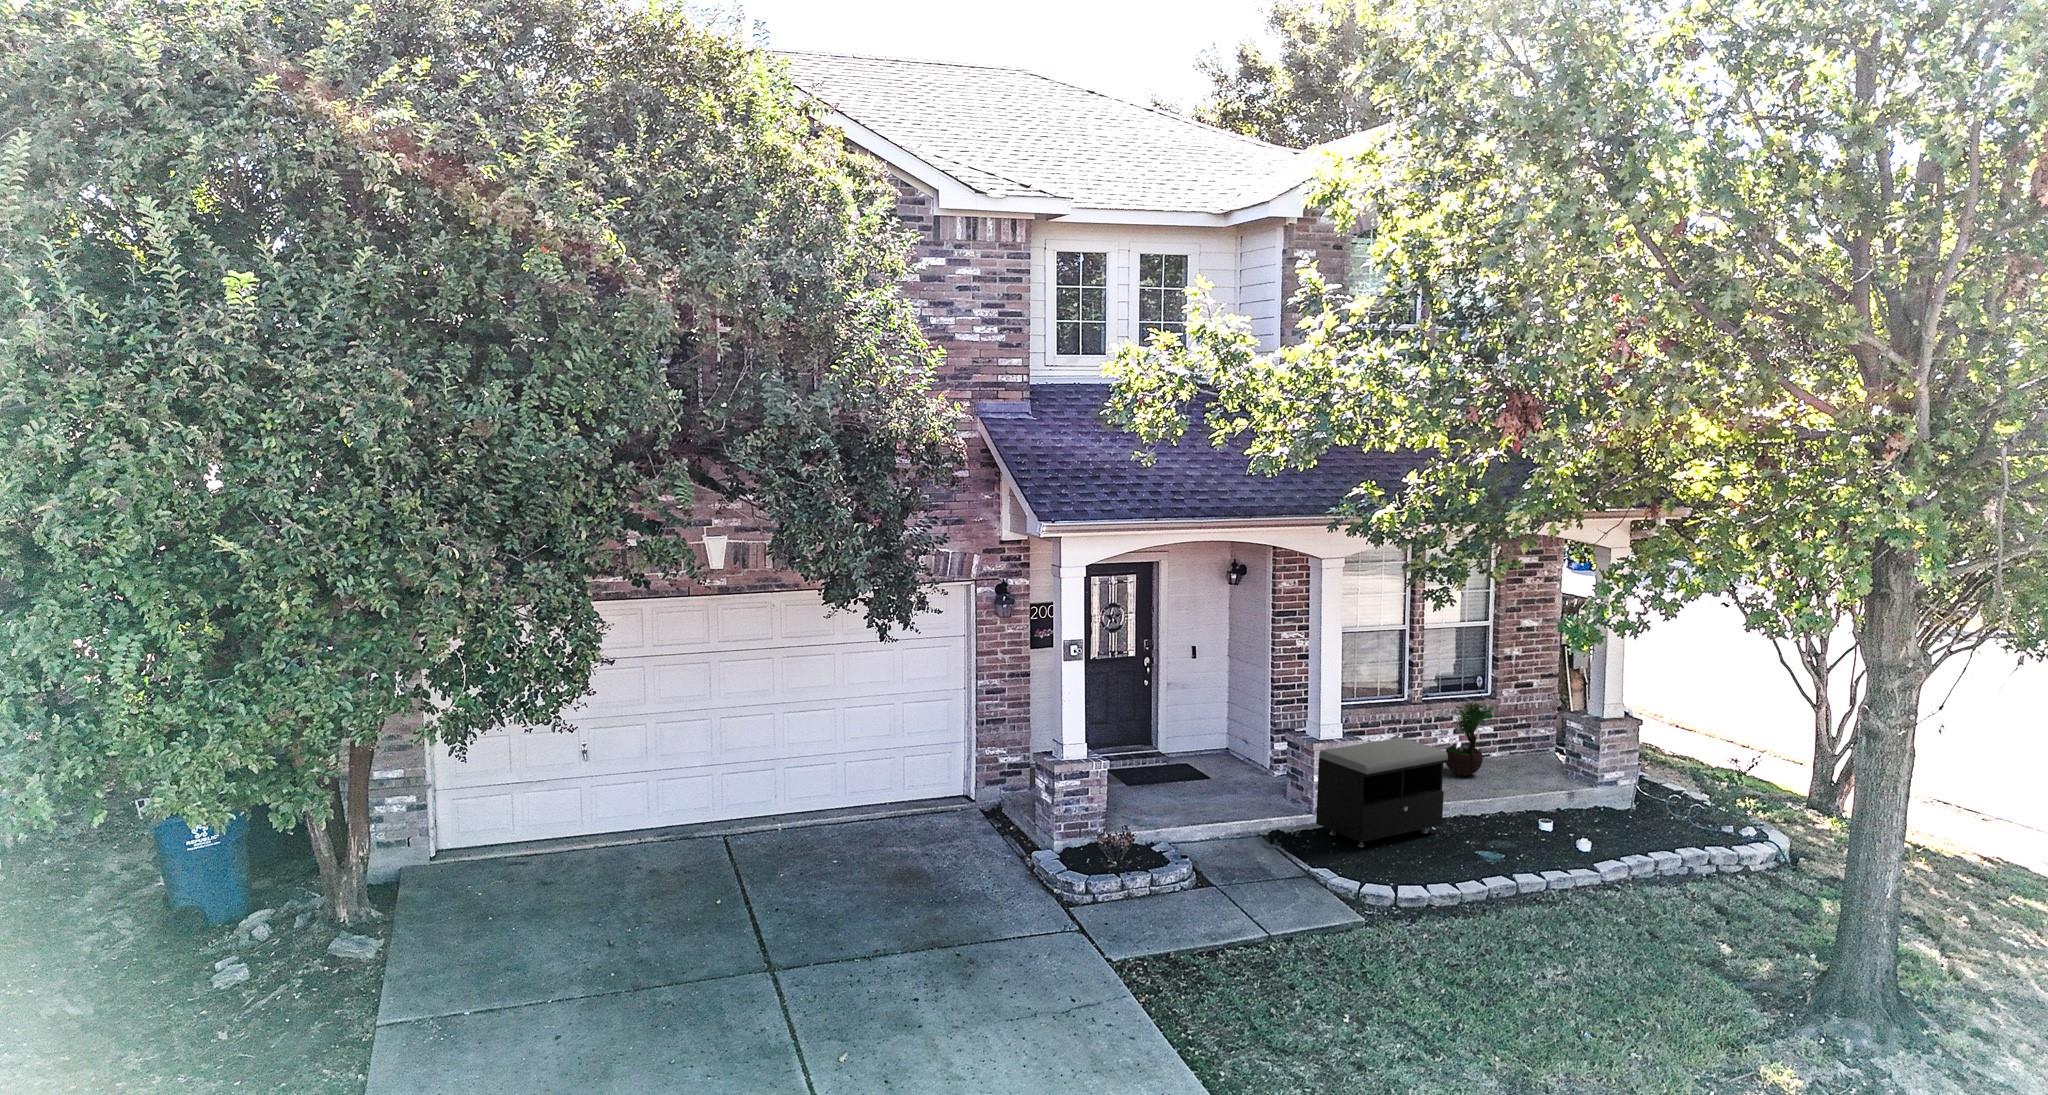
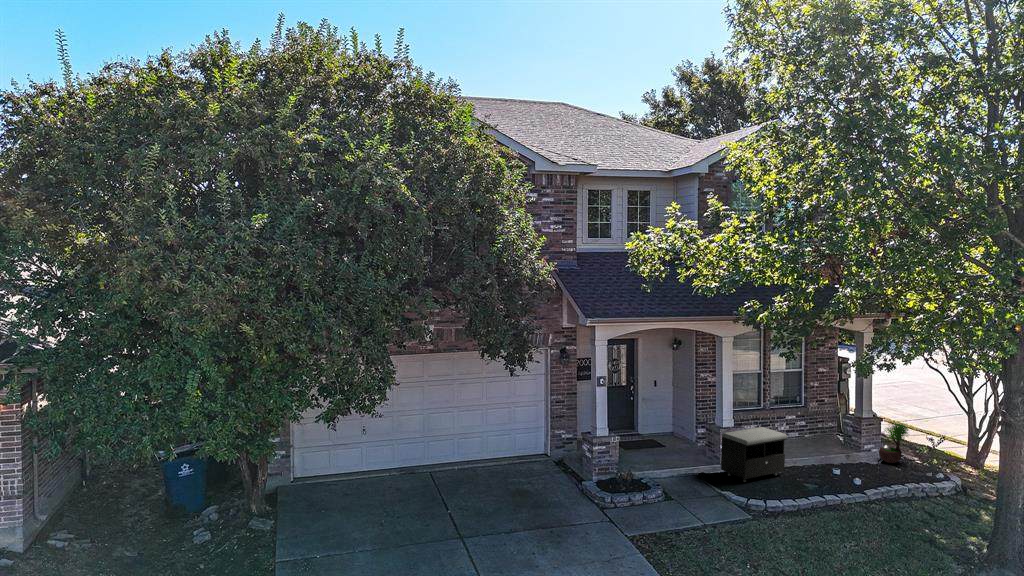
potted tree: present [1446,699,1495,776] -> present [879,423,908,463]

